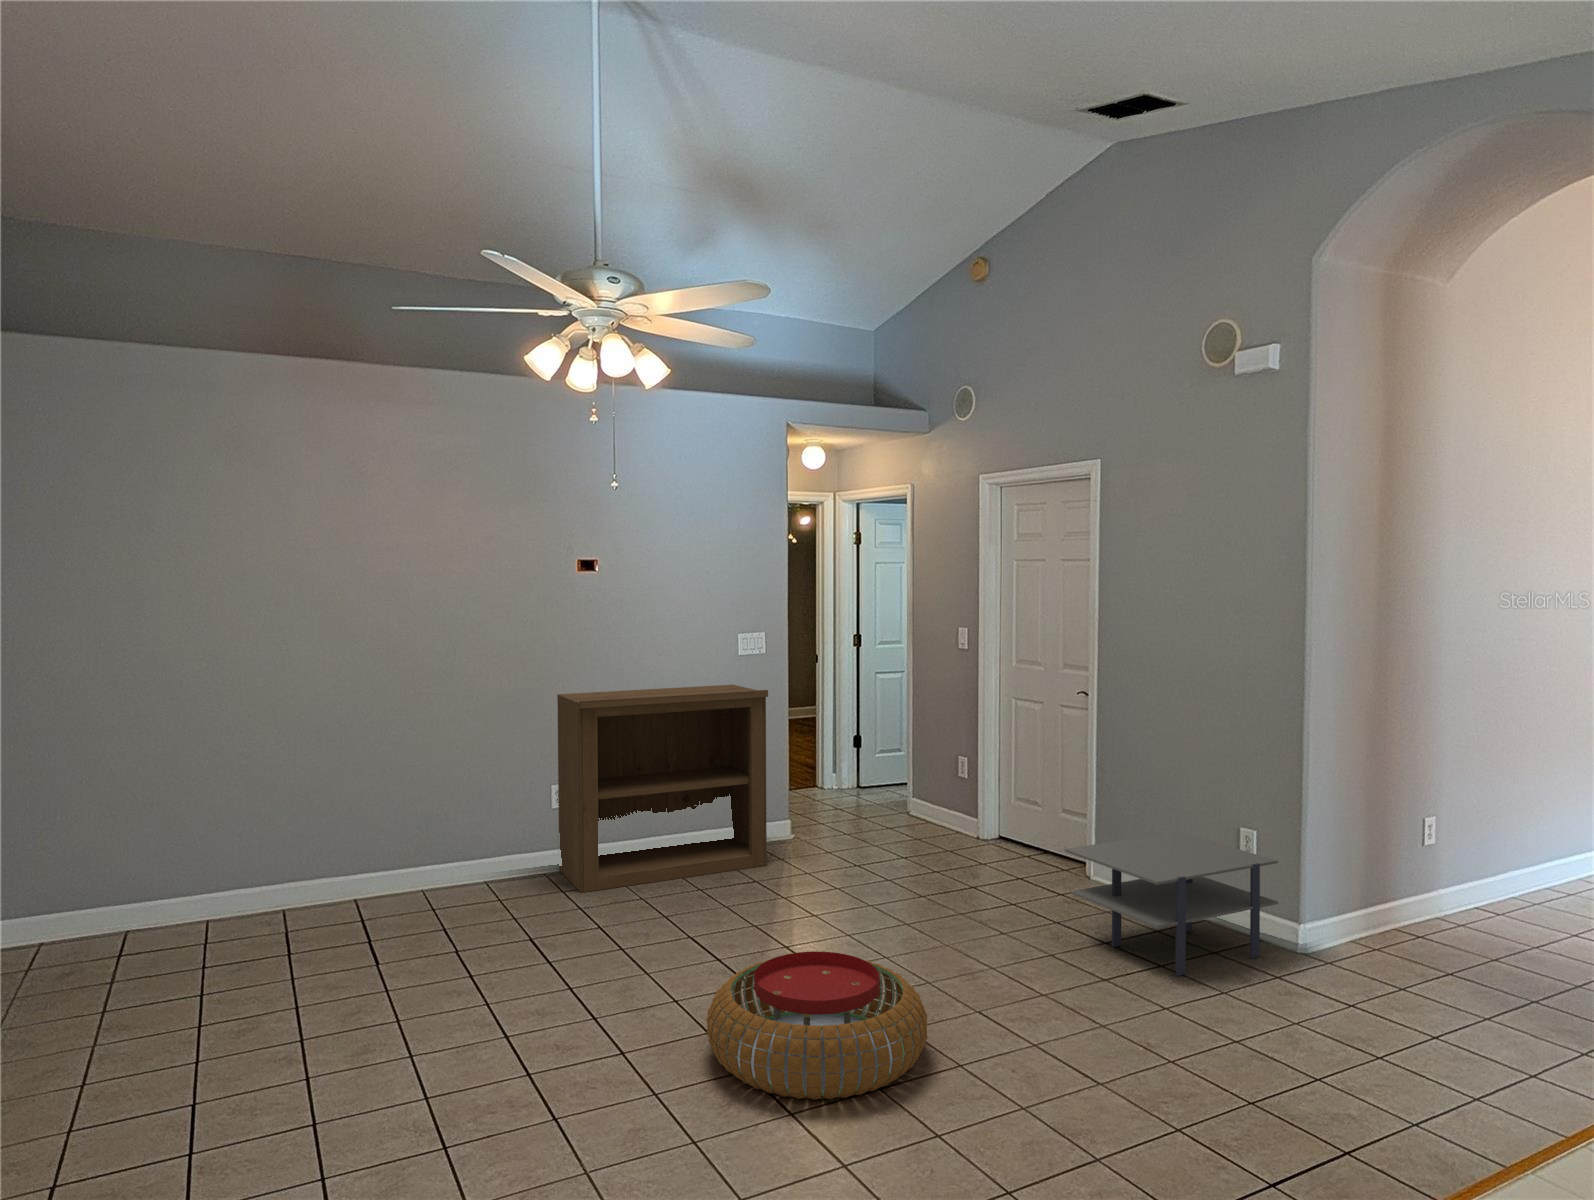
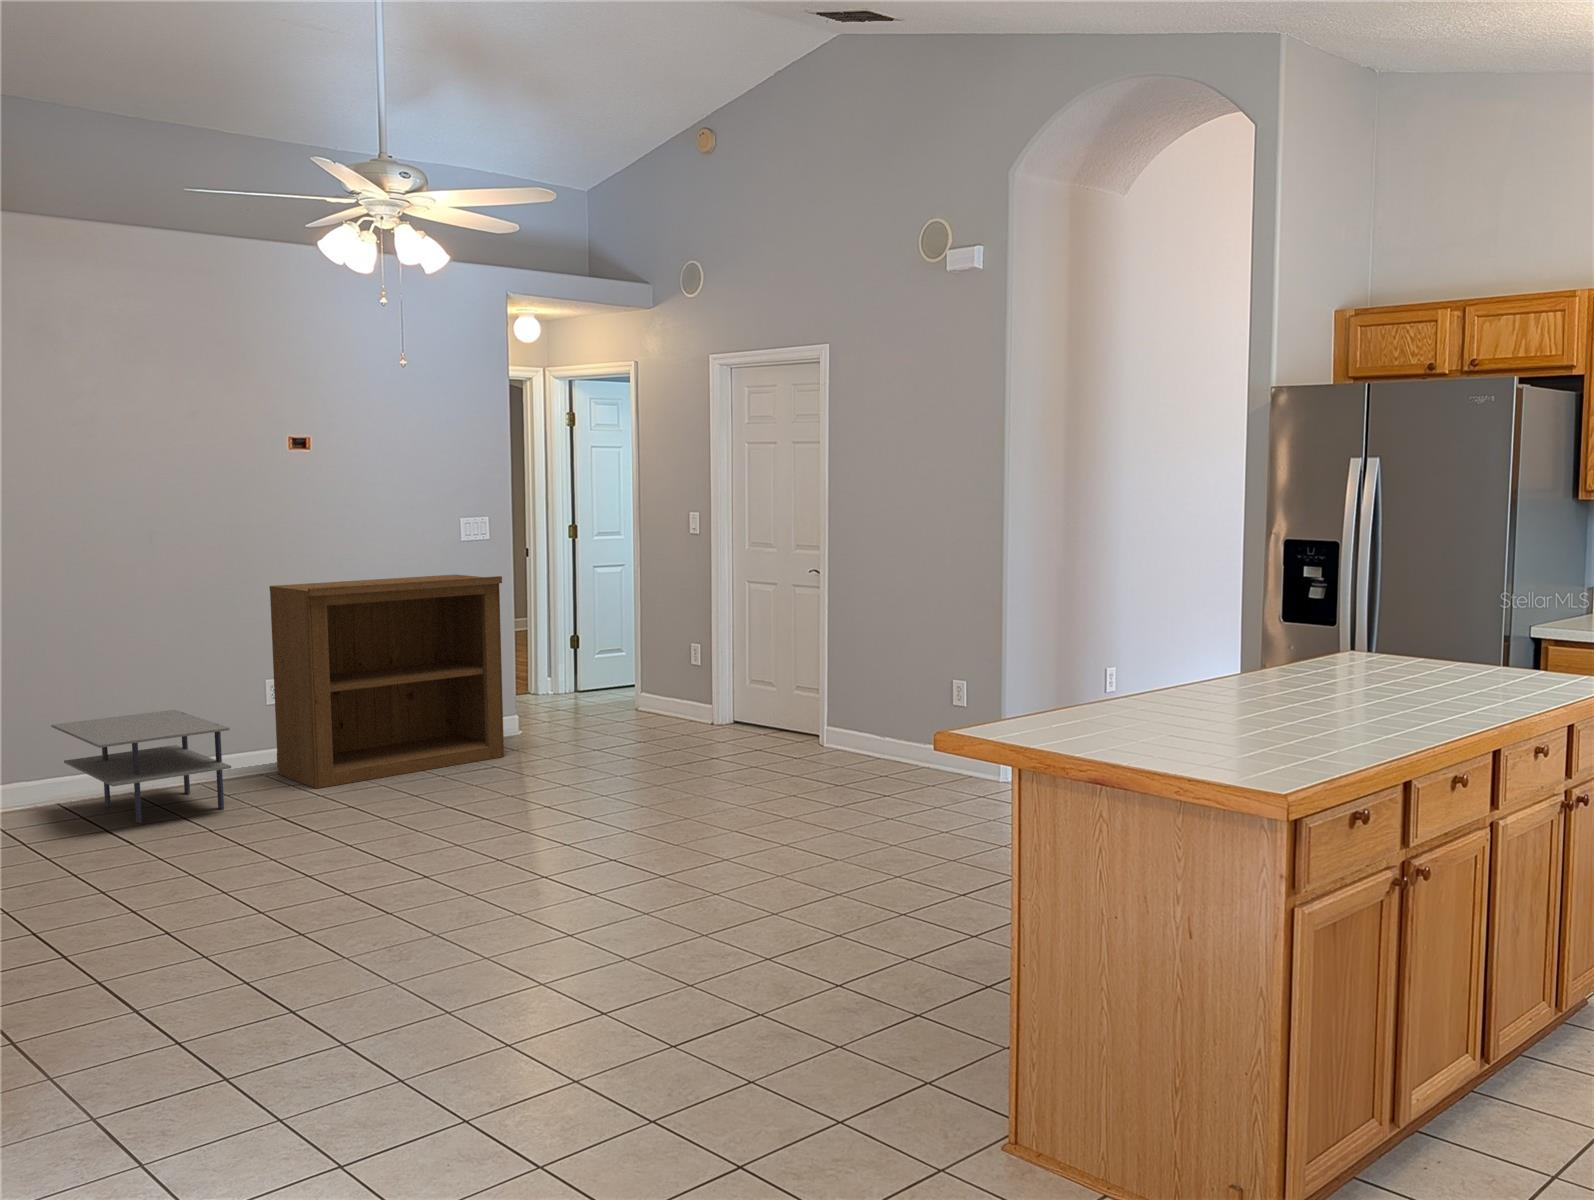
side table: present [1065,832,1278,976] -> present [51,710,231,824]
pouf: present [707,951,927,1100] -> none [508,788,701,891]

